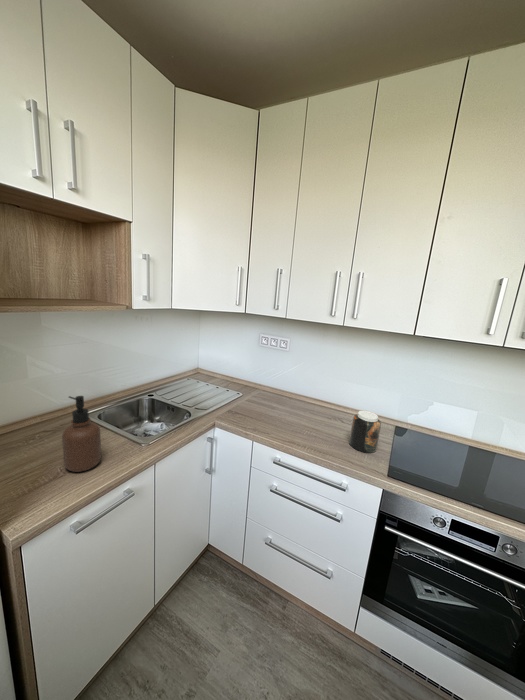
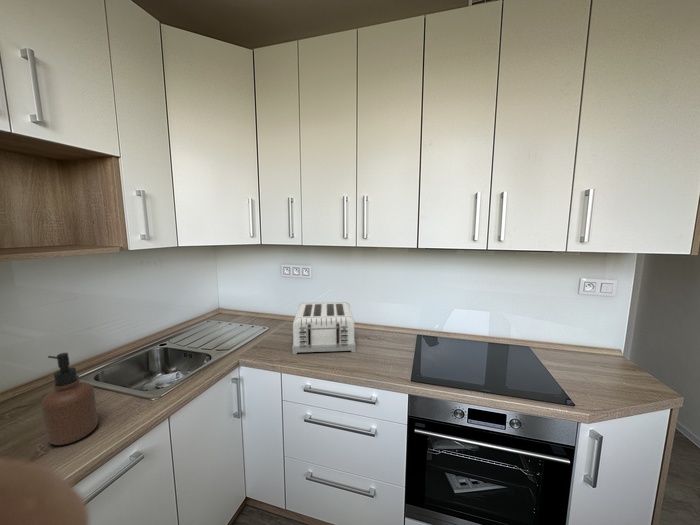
toaster: none [265,375,331,434] -> present [292,302,356,355]
jar: present [349,411,381,453] -> none [376,323,401,363]

